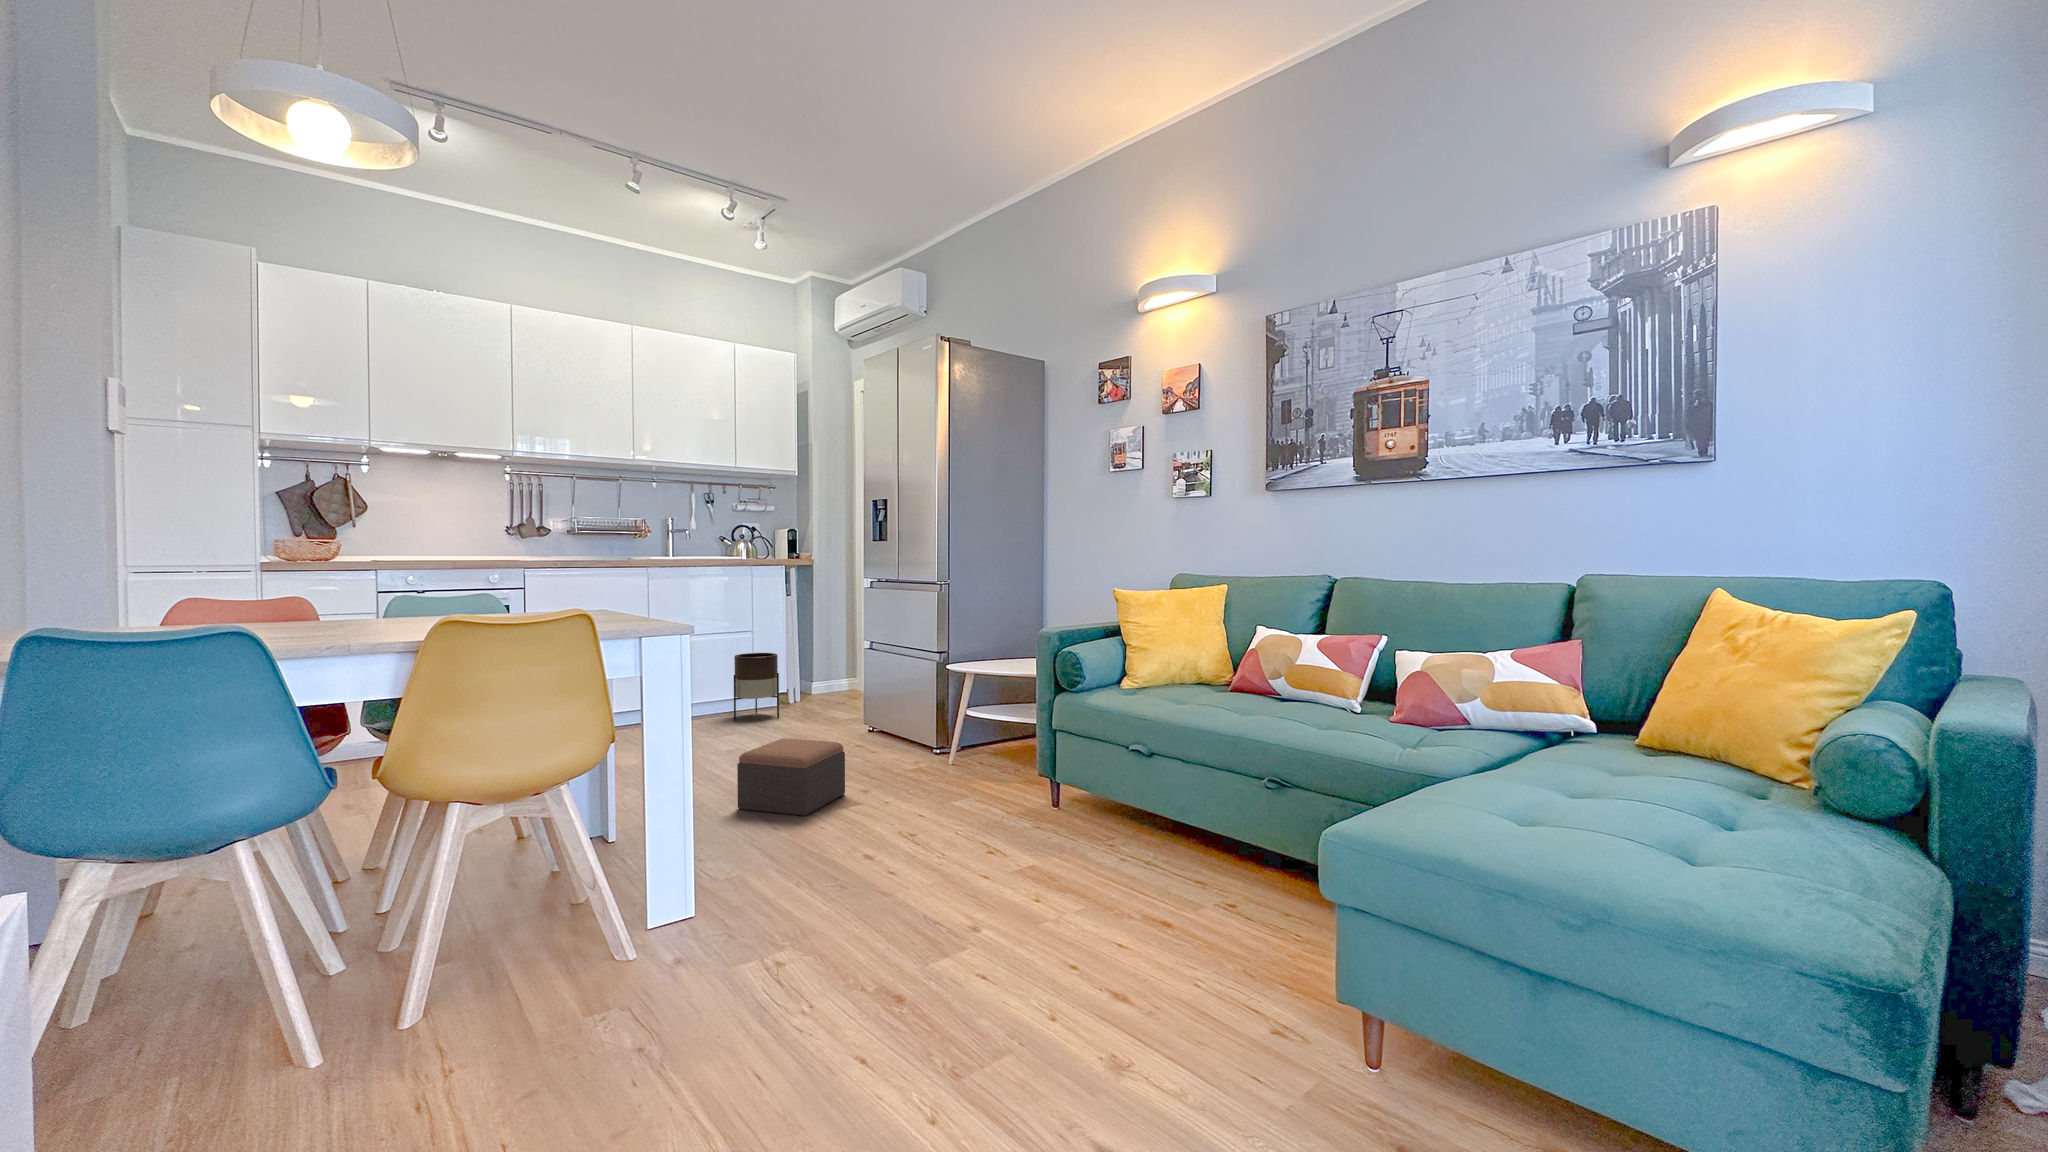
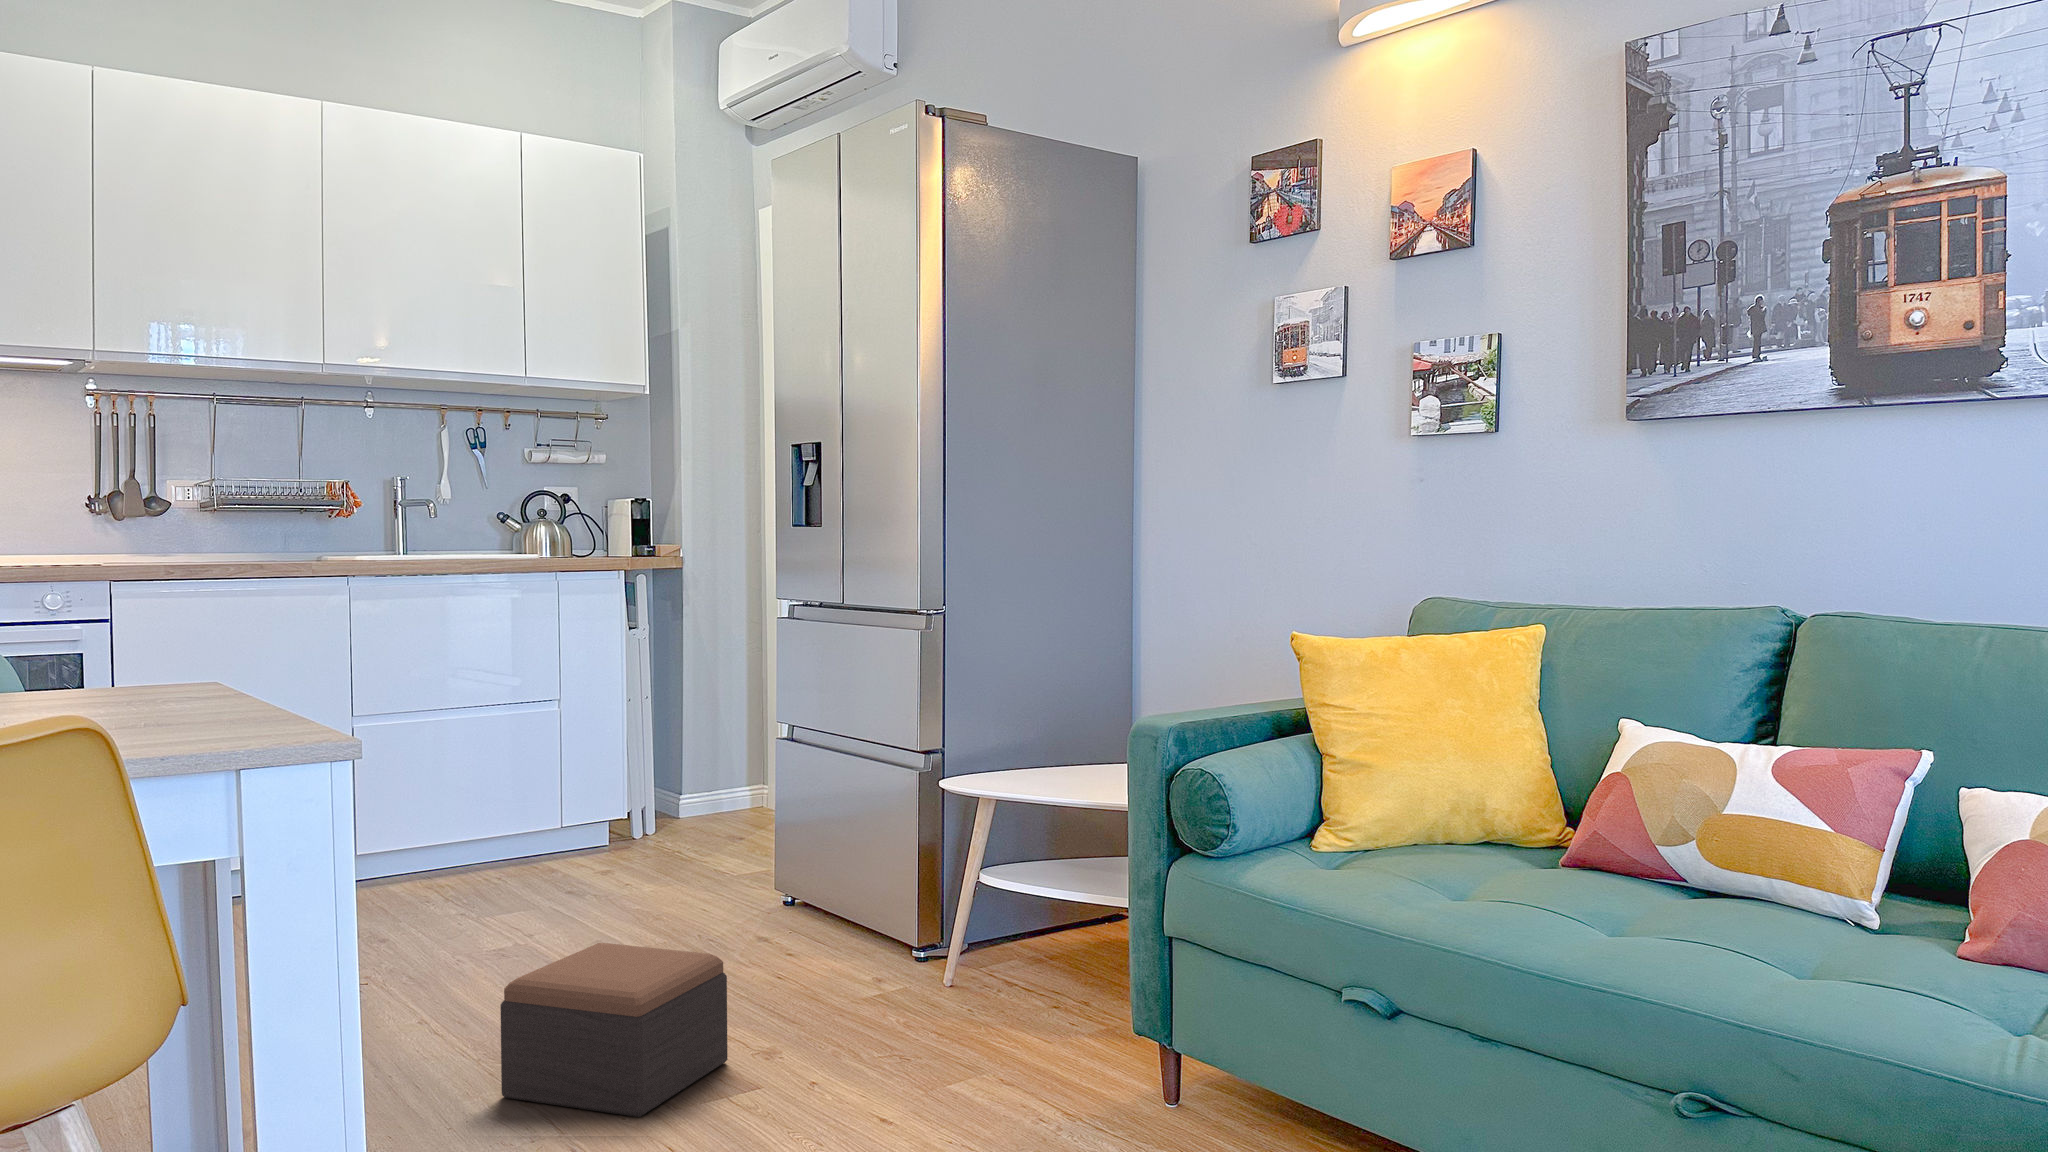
planter: present [734,653,779,721] -> none [520,745,610,882]

